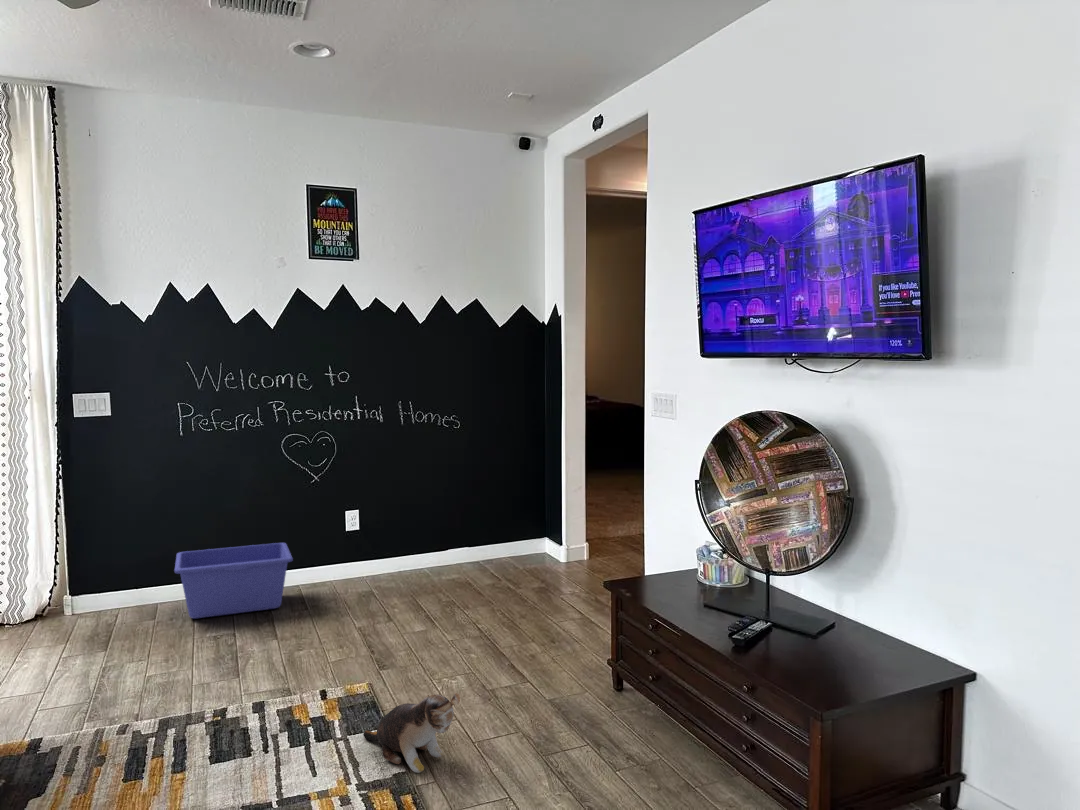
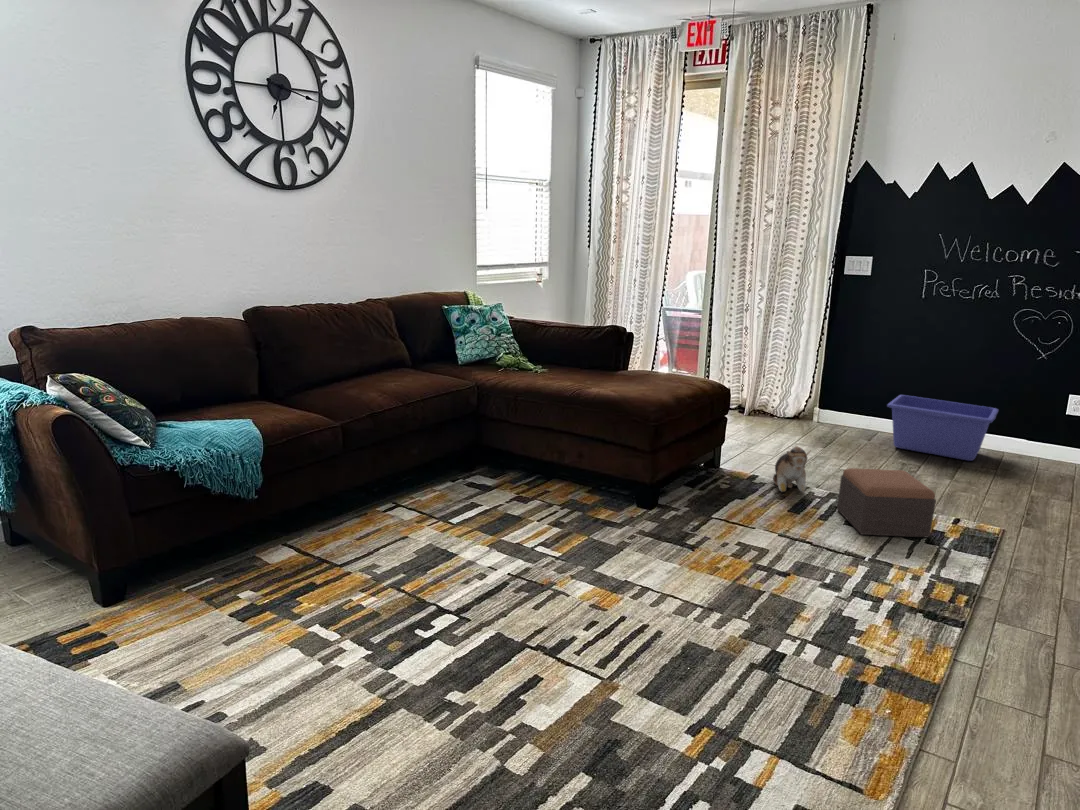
footstool: none [186,658,314,769] -> present [837,468,936,538]
plush toy: present [363,693,460,773] -> present [773,447,809,492]

